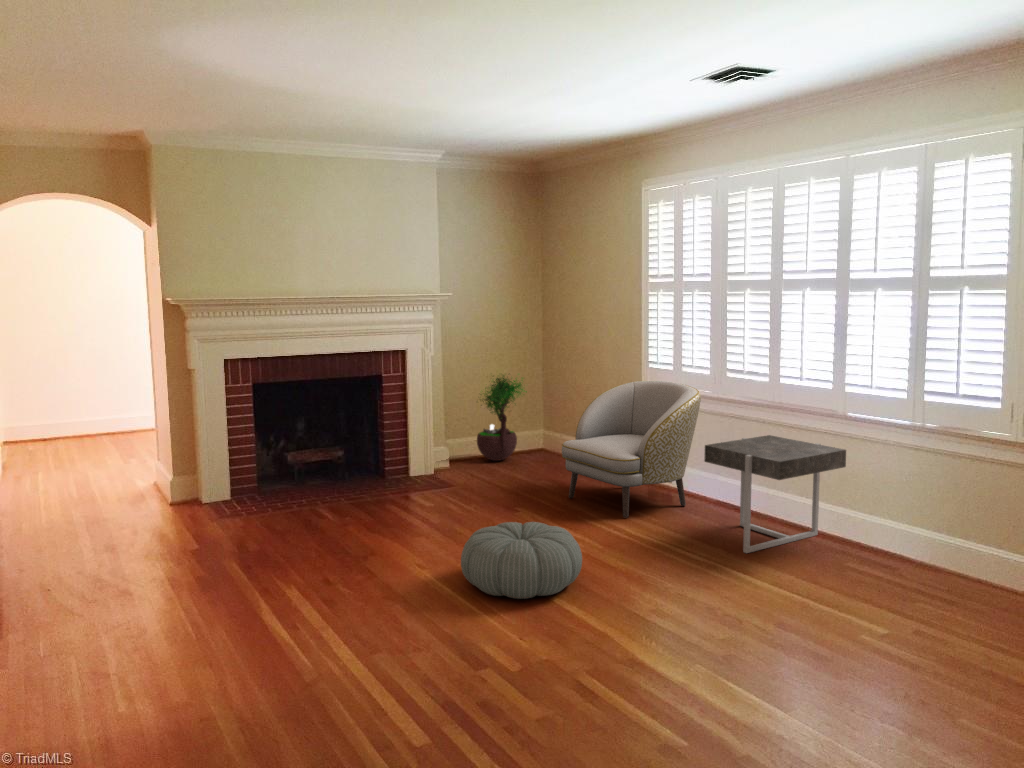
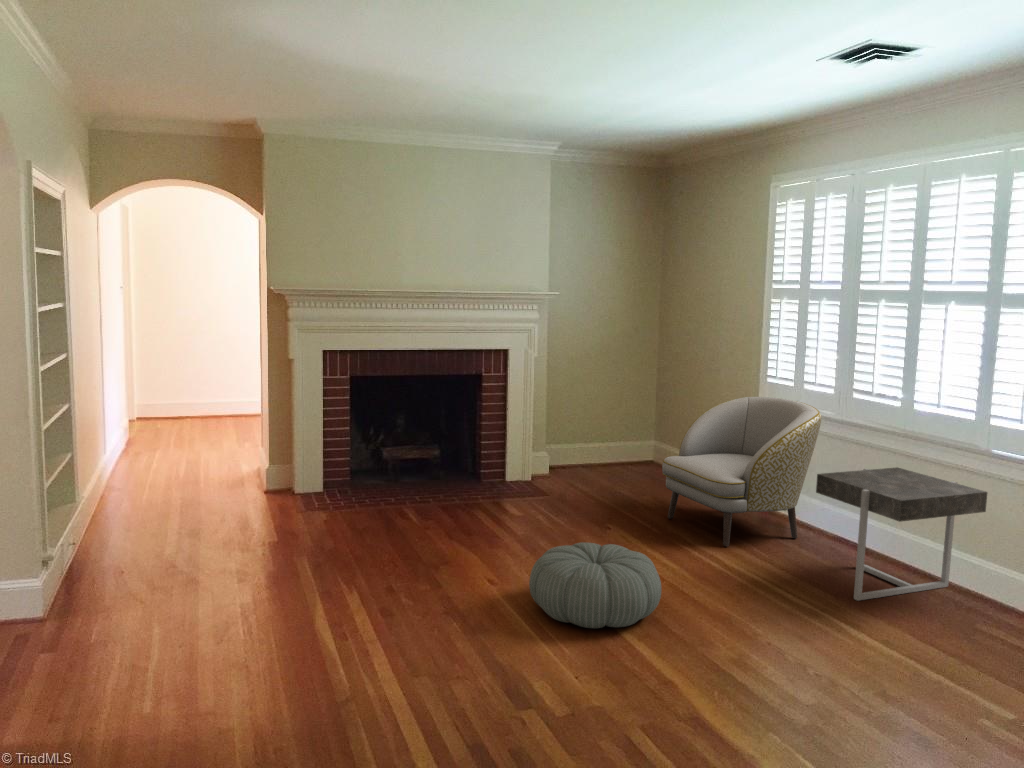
potted tree: present [477,375,527,461] -> none [580,373,637,471]

